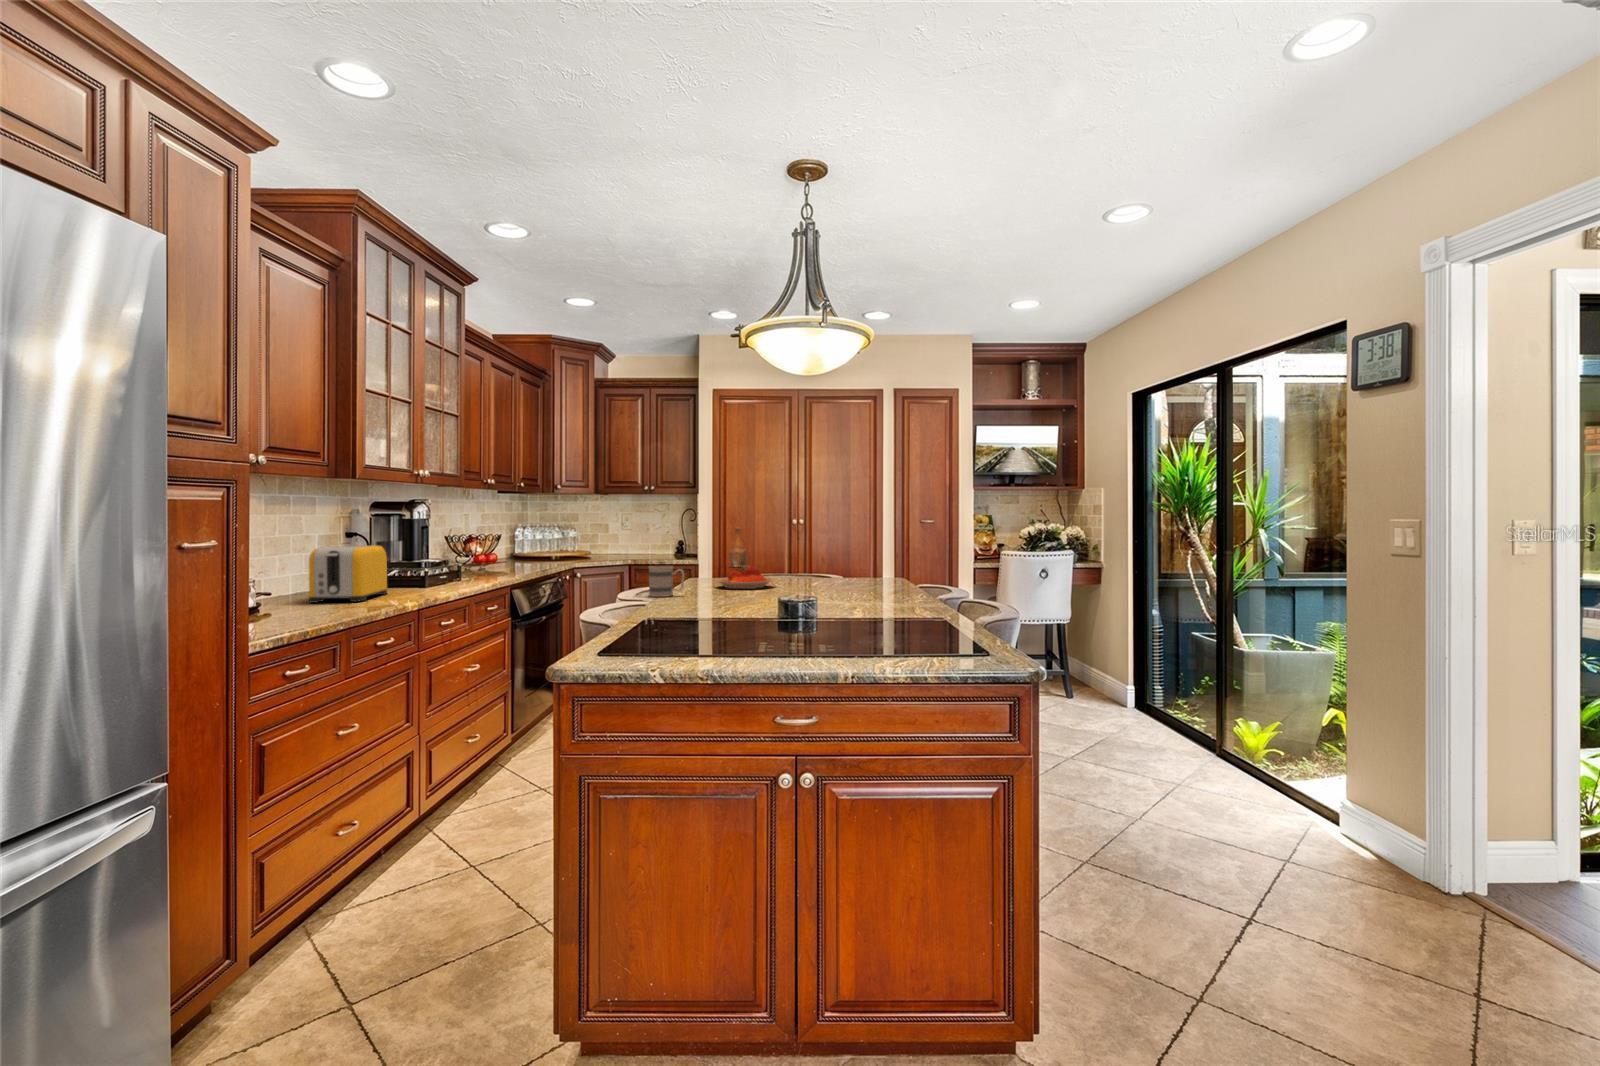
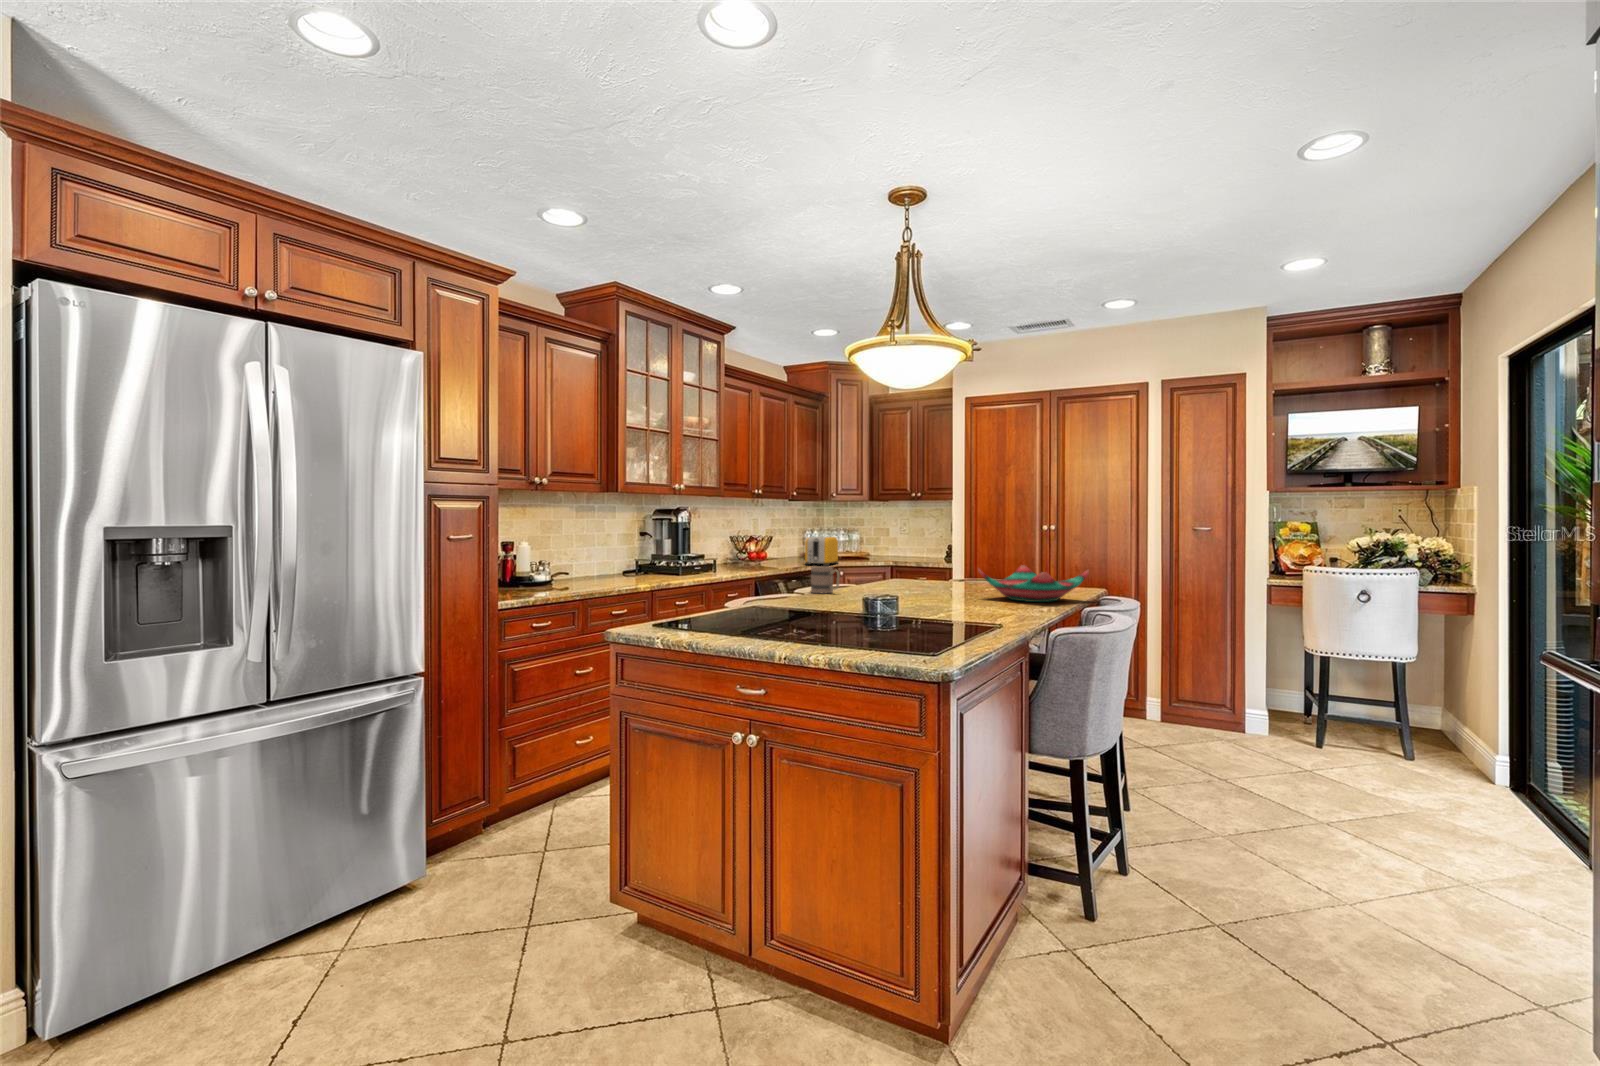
bottle: present [729,528,747,567] -> none [969,534,995,574]
toaster: present [309,545,387,603] -> present [805,536,838,566]
decorative bowl: none [824,557,915,591] -> present [978,565,1089,602]
plate: present [716,566,773,589] -> none [888,570,946,592]

